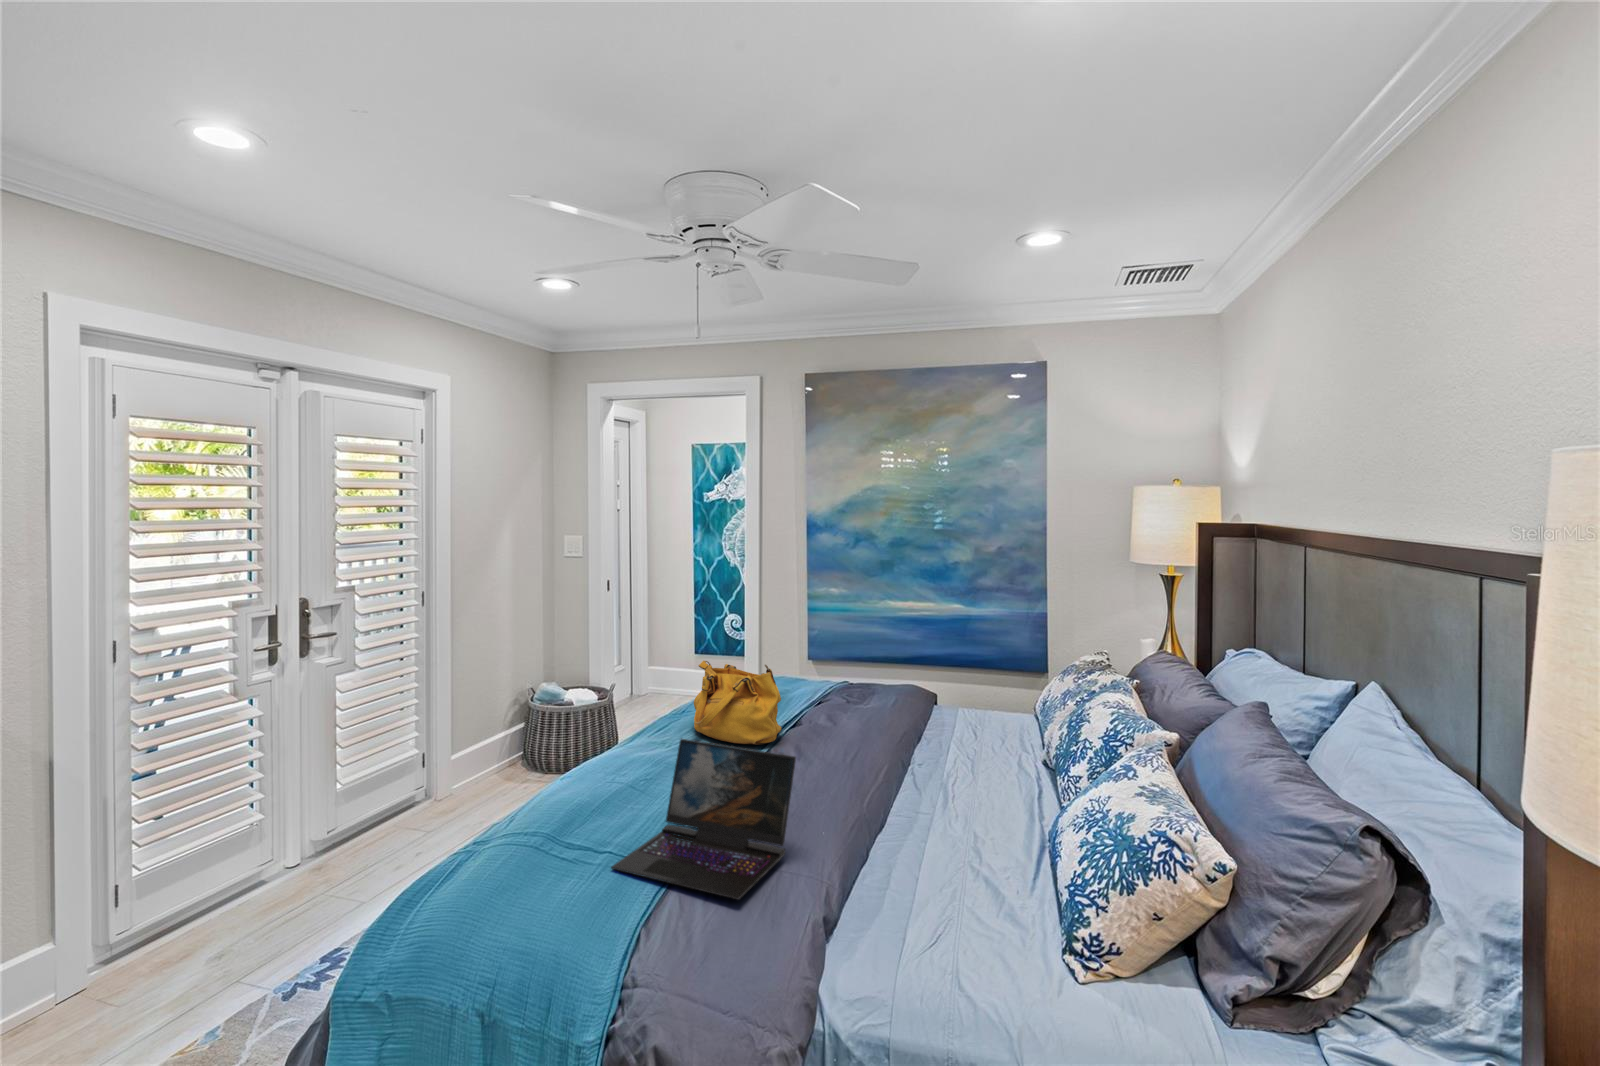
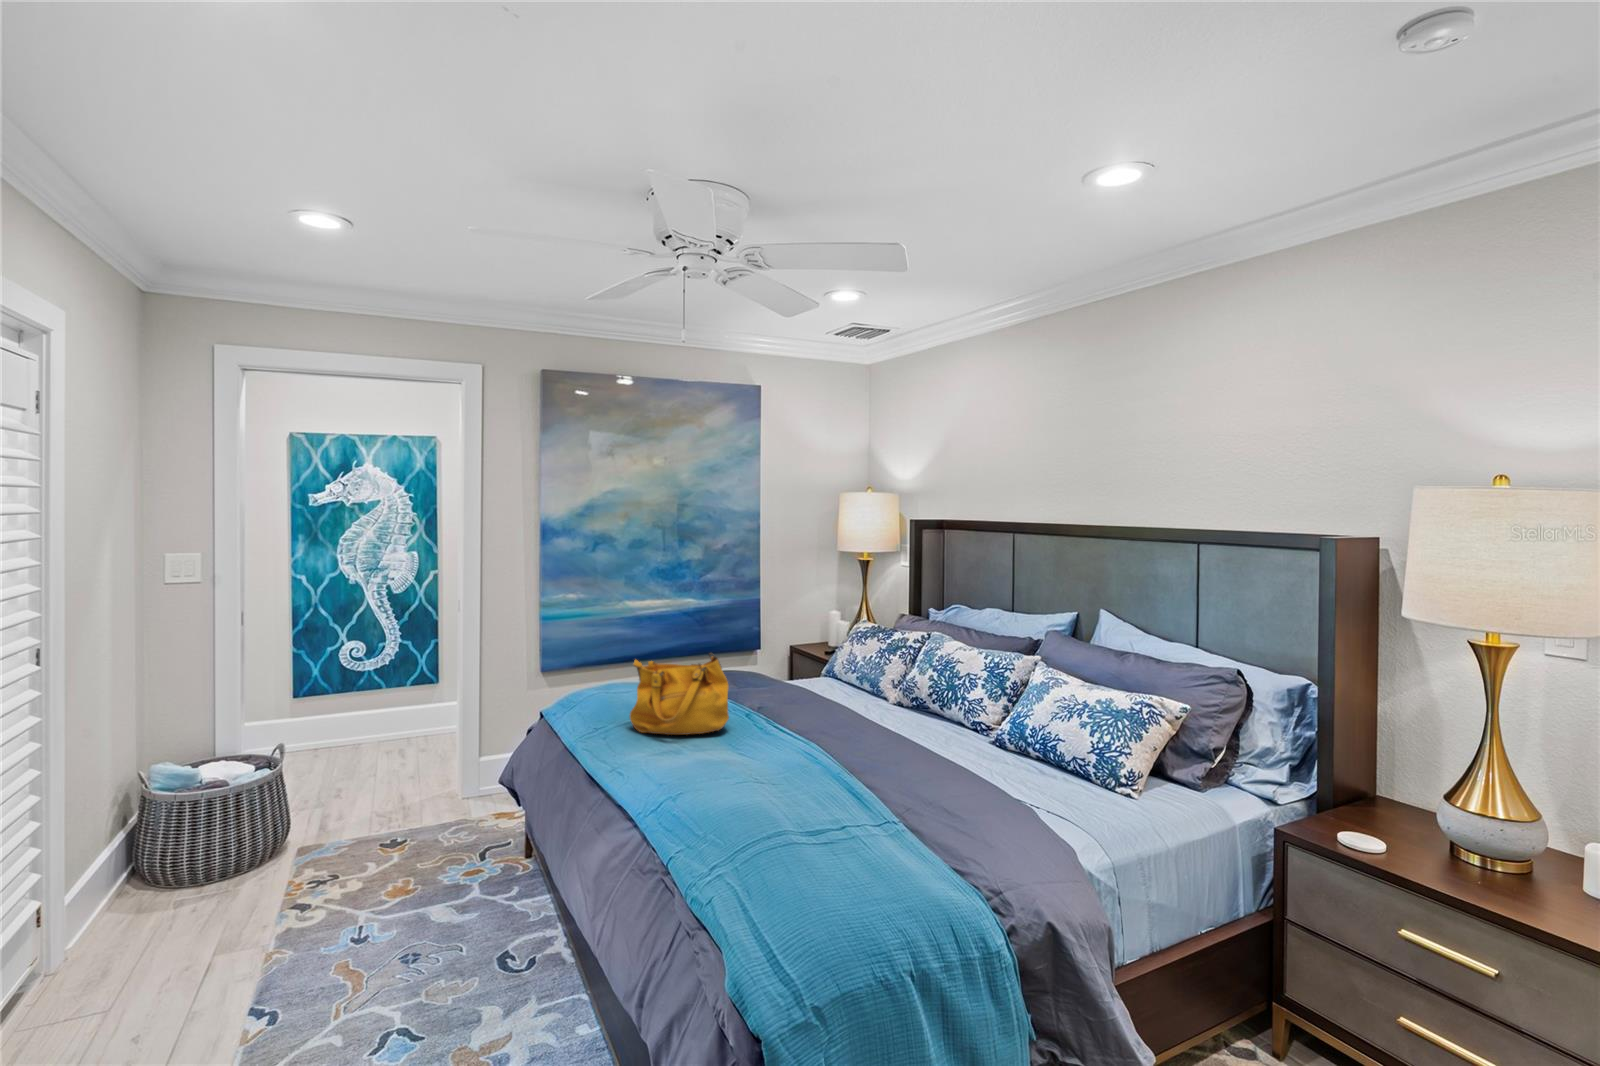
laptop: present [611,738,796,900] -> none [788,706,949,836]

